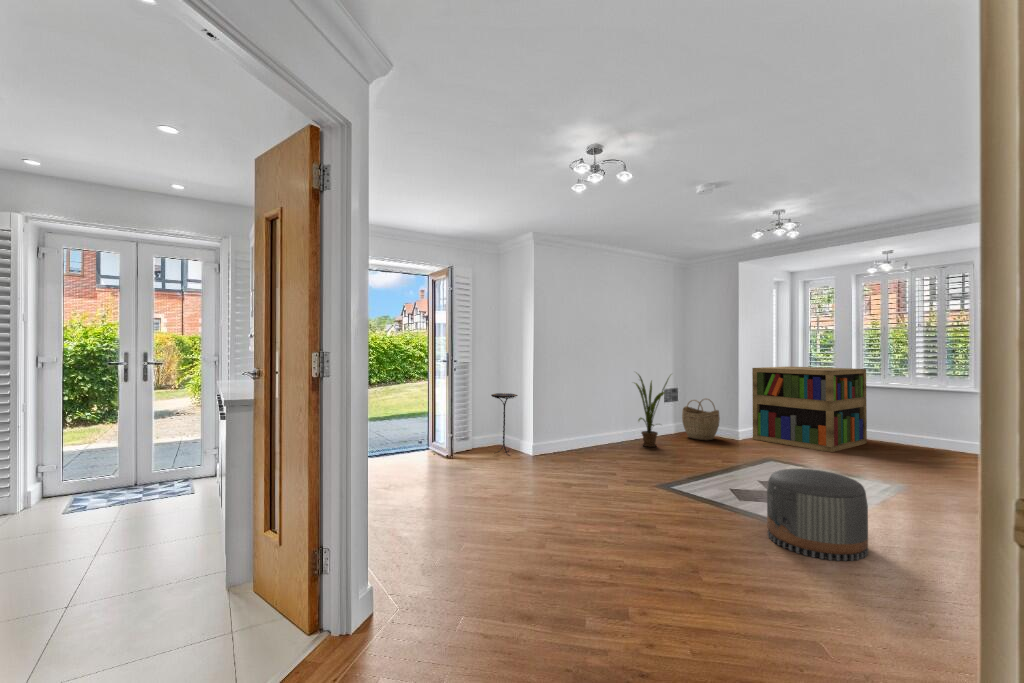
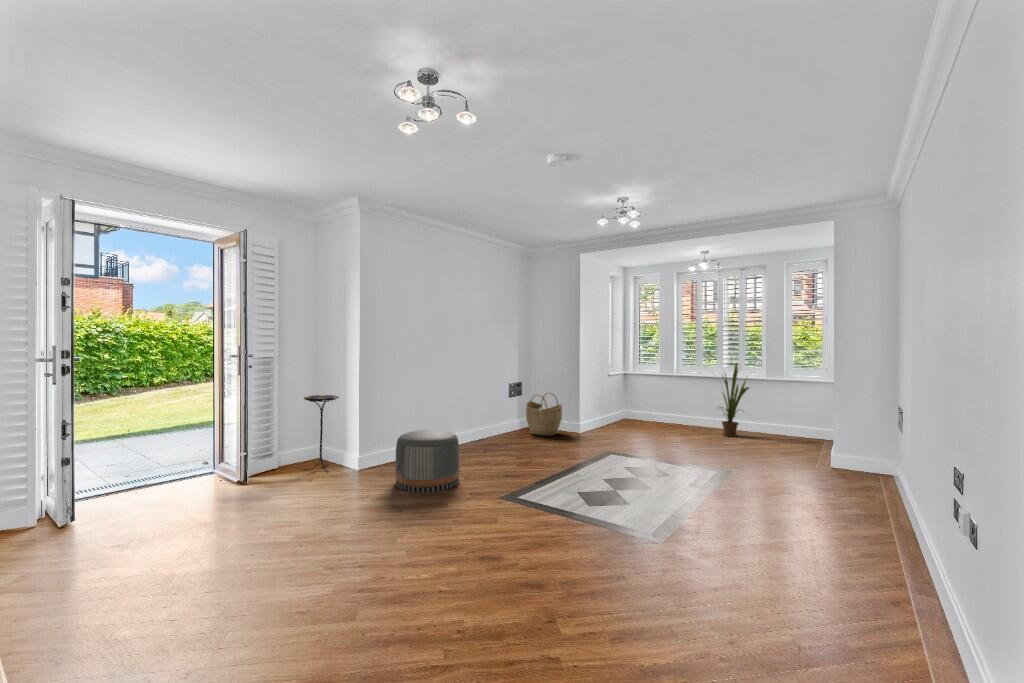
bookshelf: present [752,366,867,452] -> none [592,359,688,441]
house plant: present [635,374,670,447] -> present [719,364,749,437]
pouf: present [767,469,868,561] -> present [396,430,459,492]

